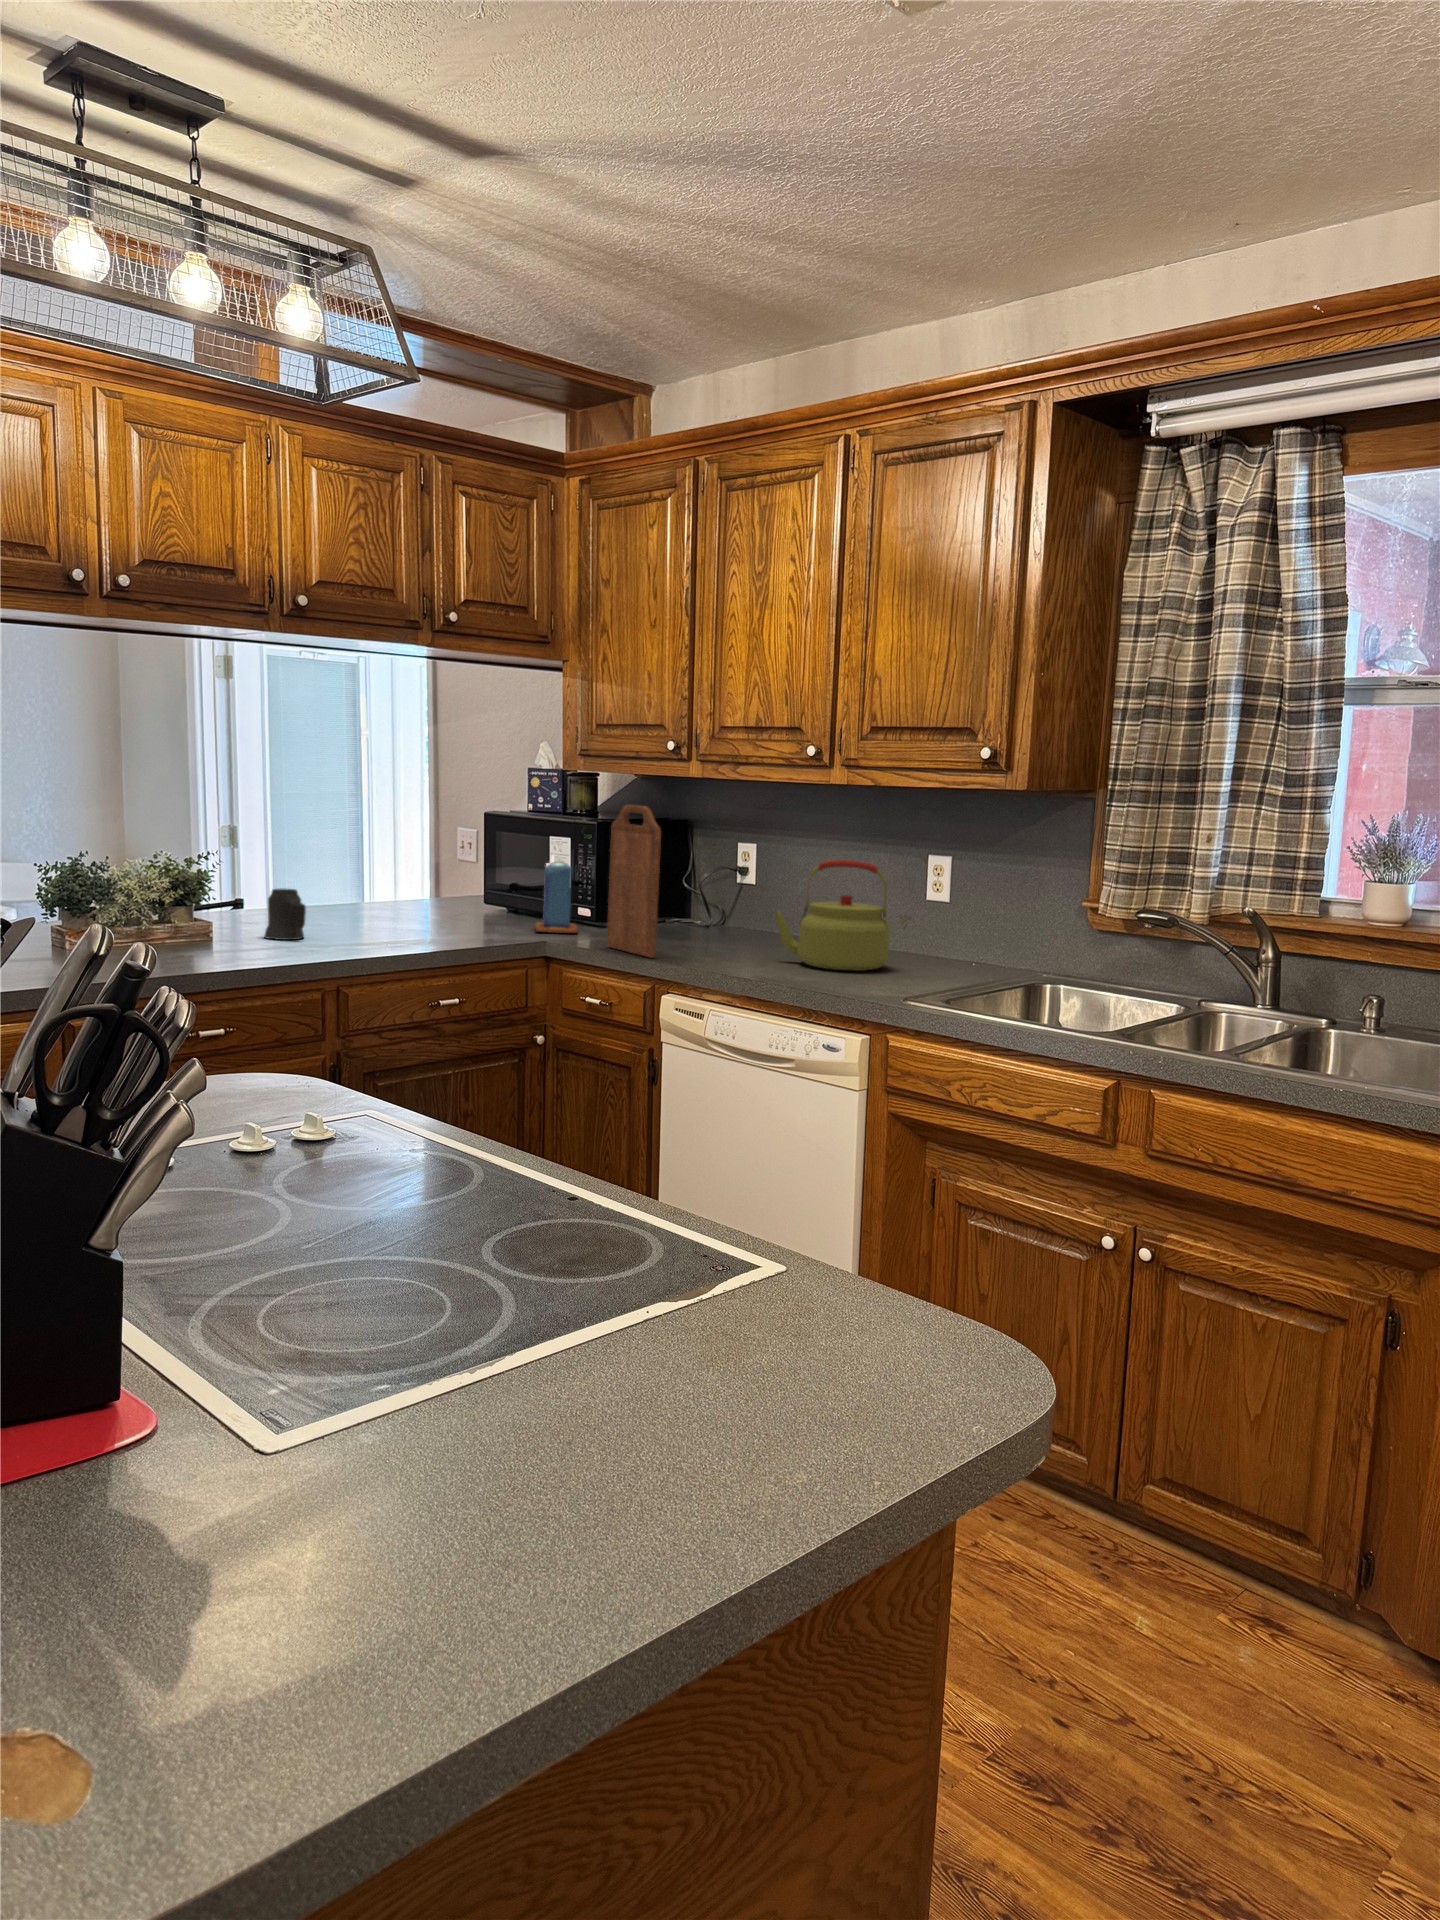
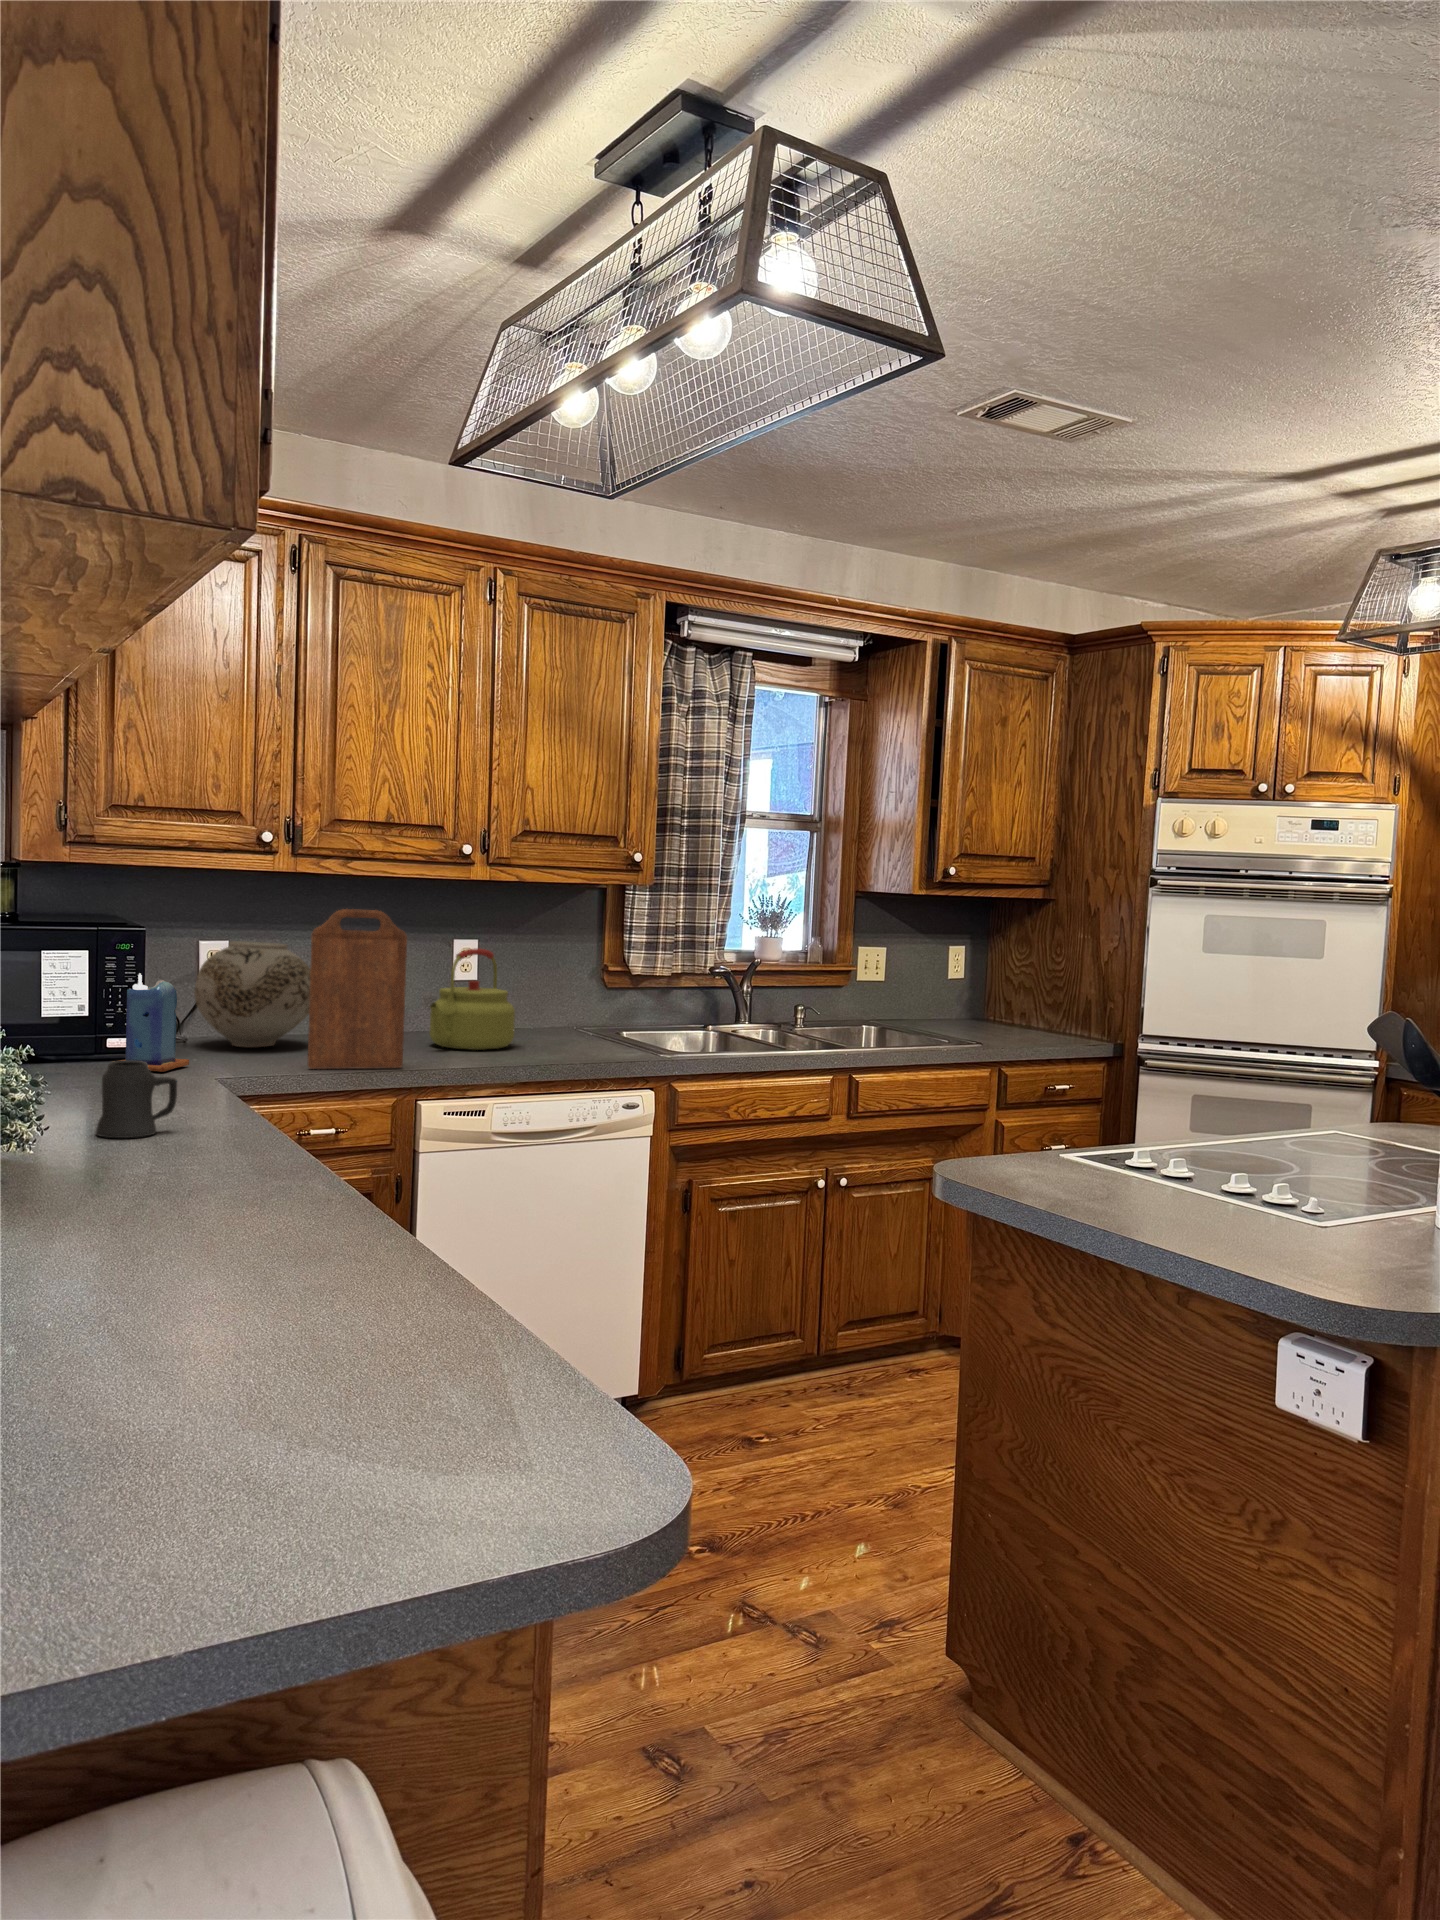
vase: none [664,842,768,939] -> present [194,941,310,1048]

